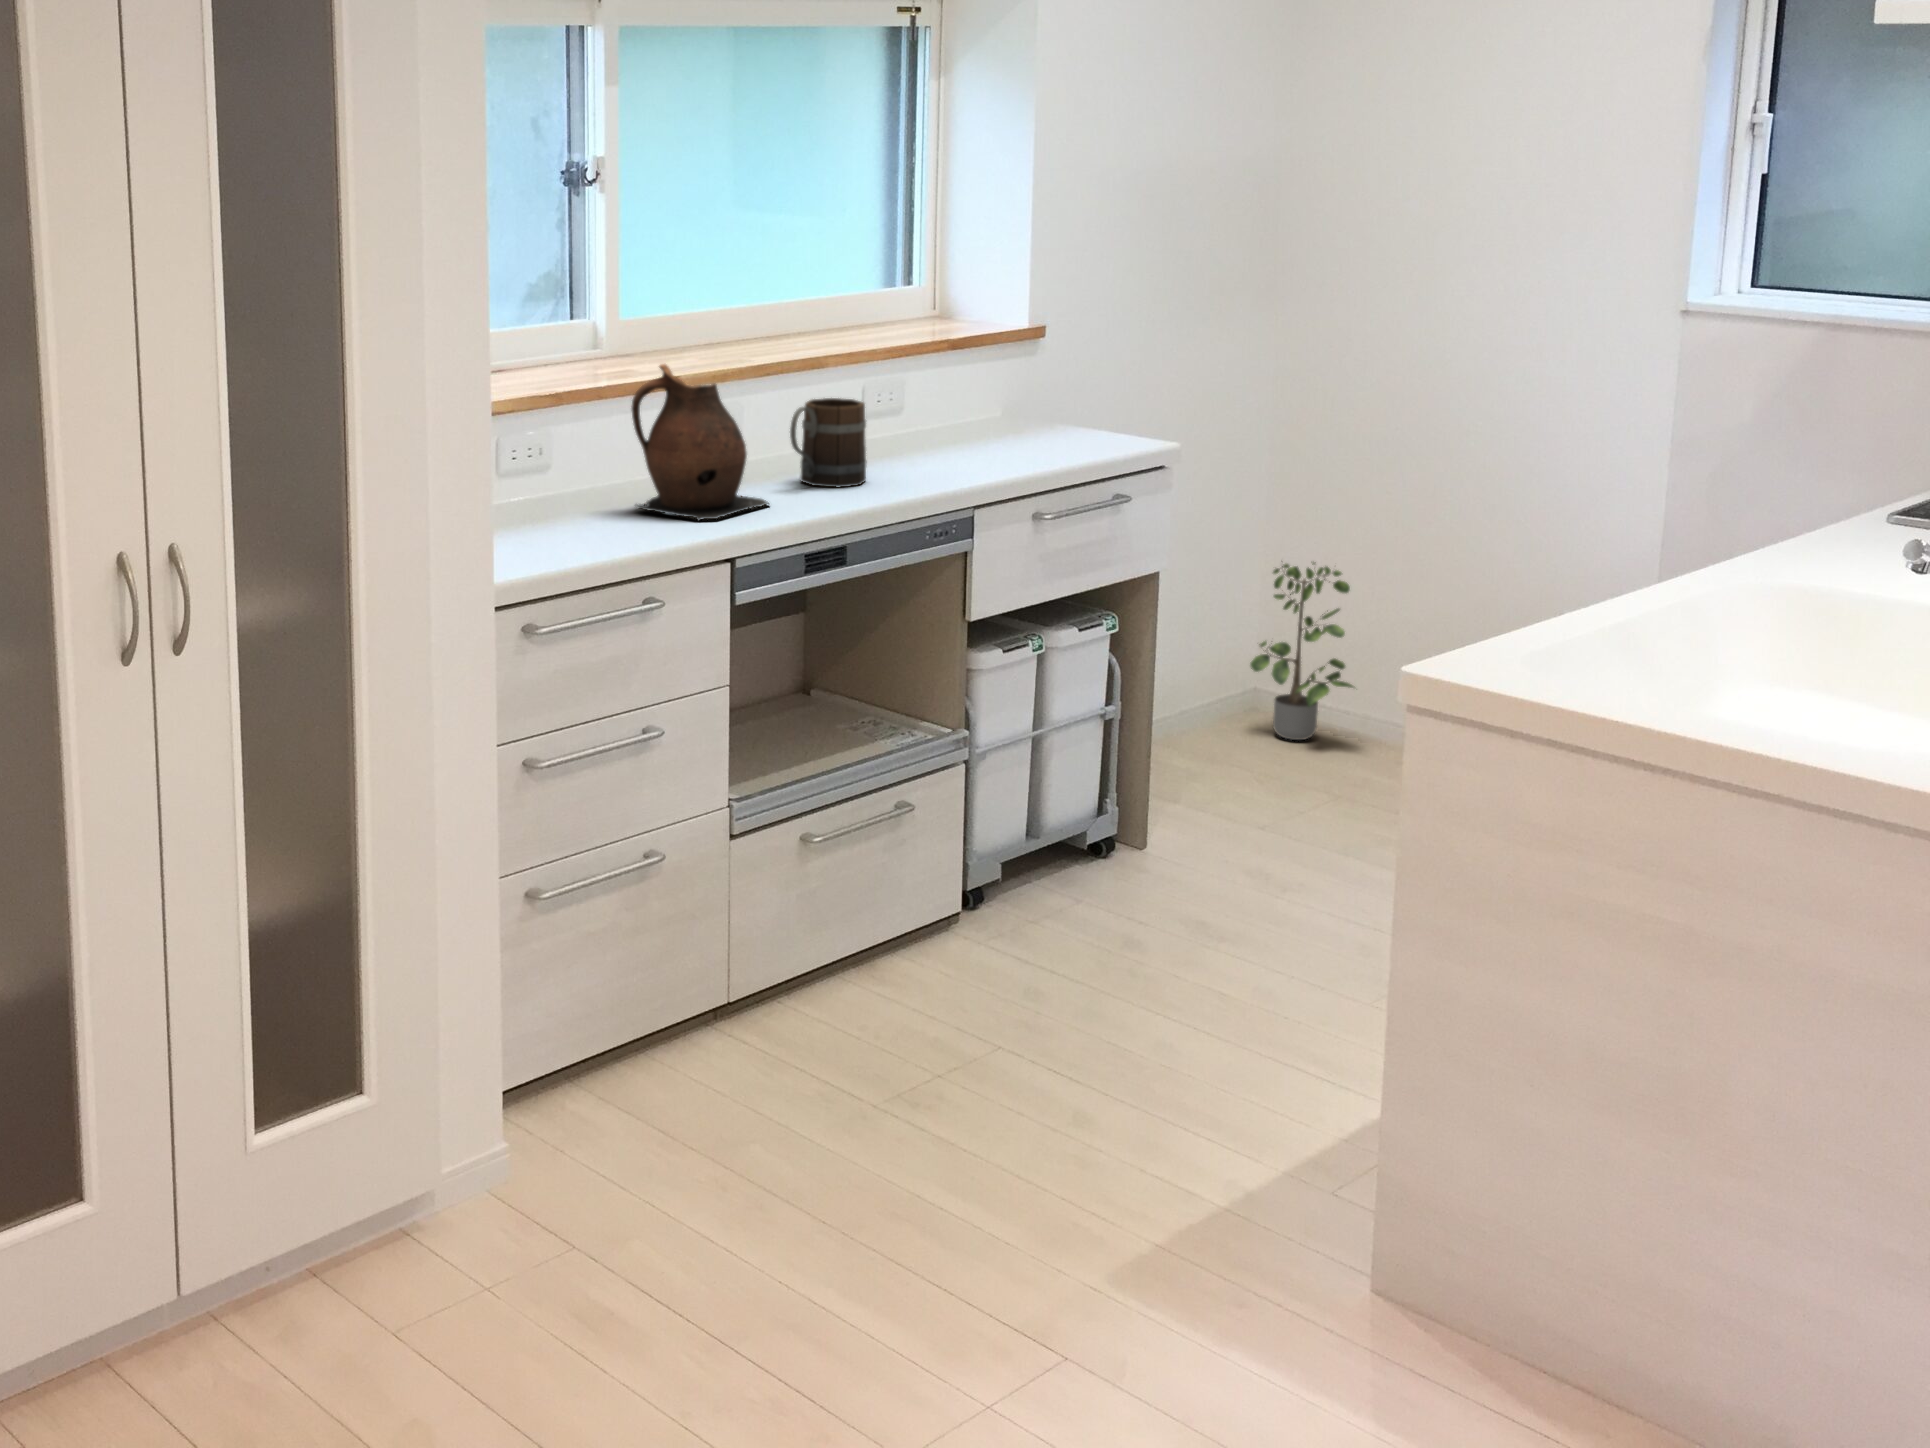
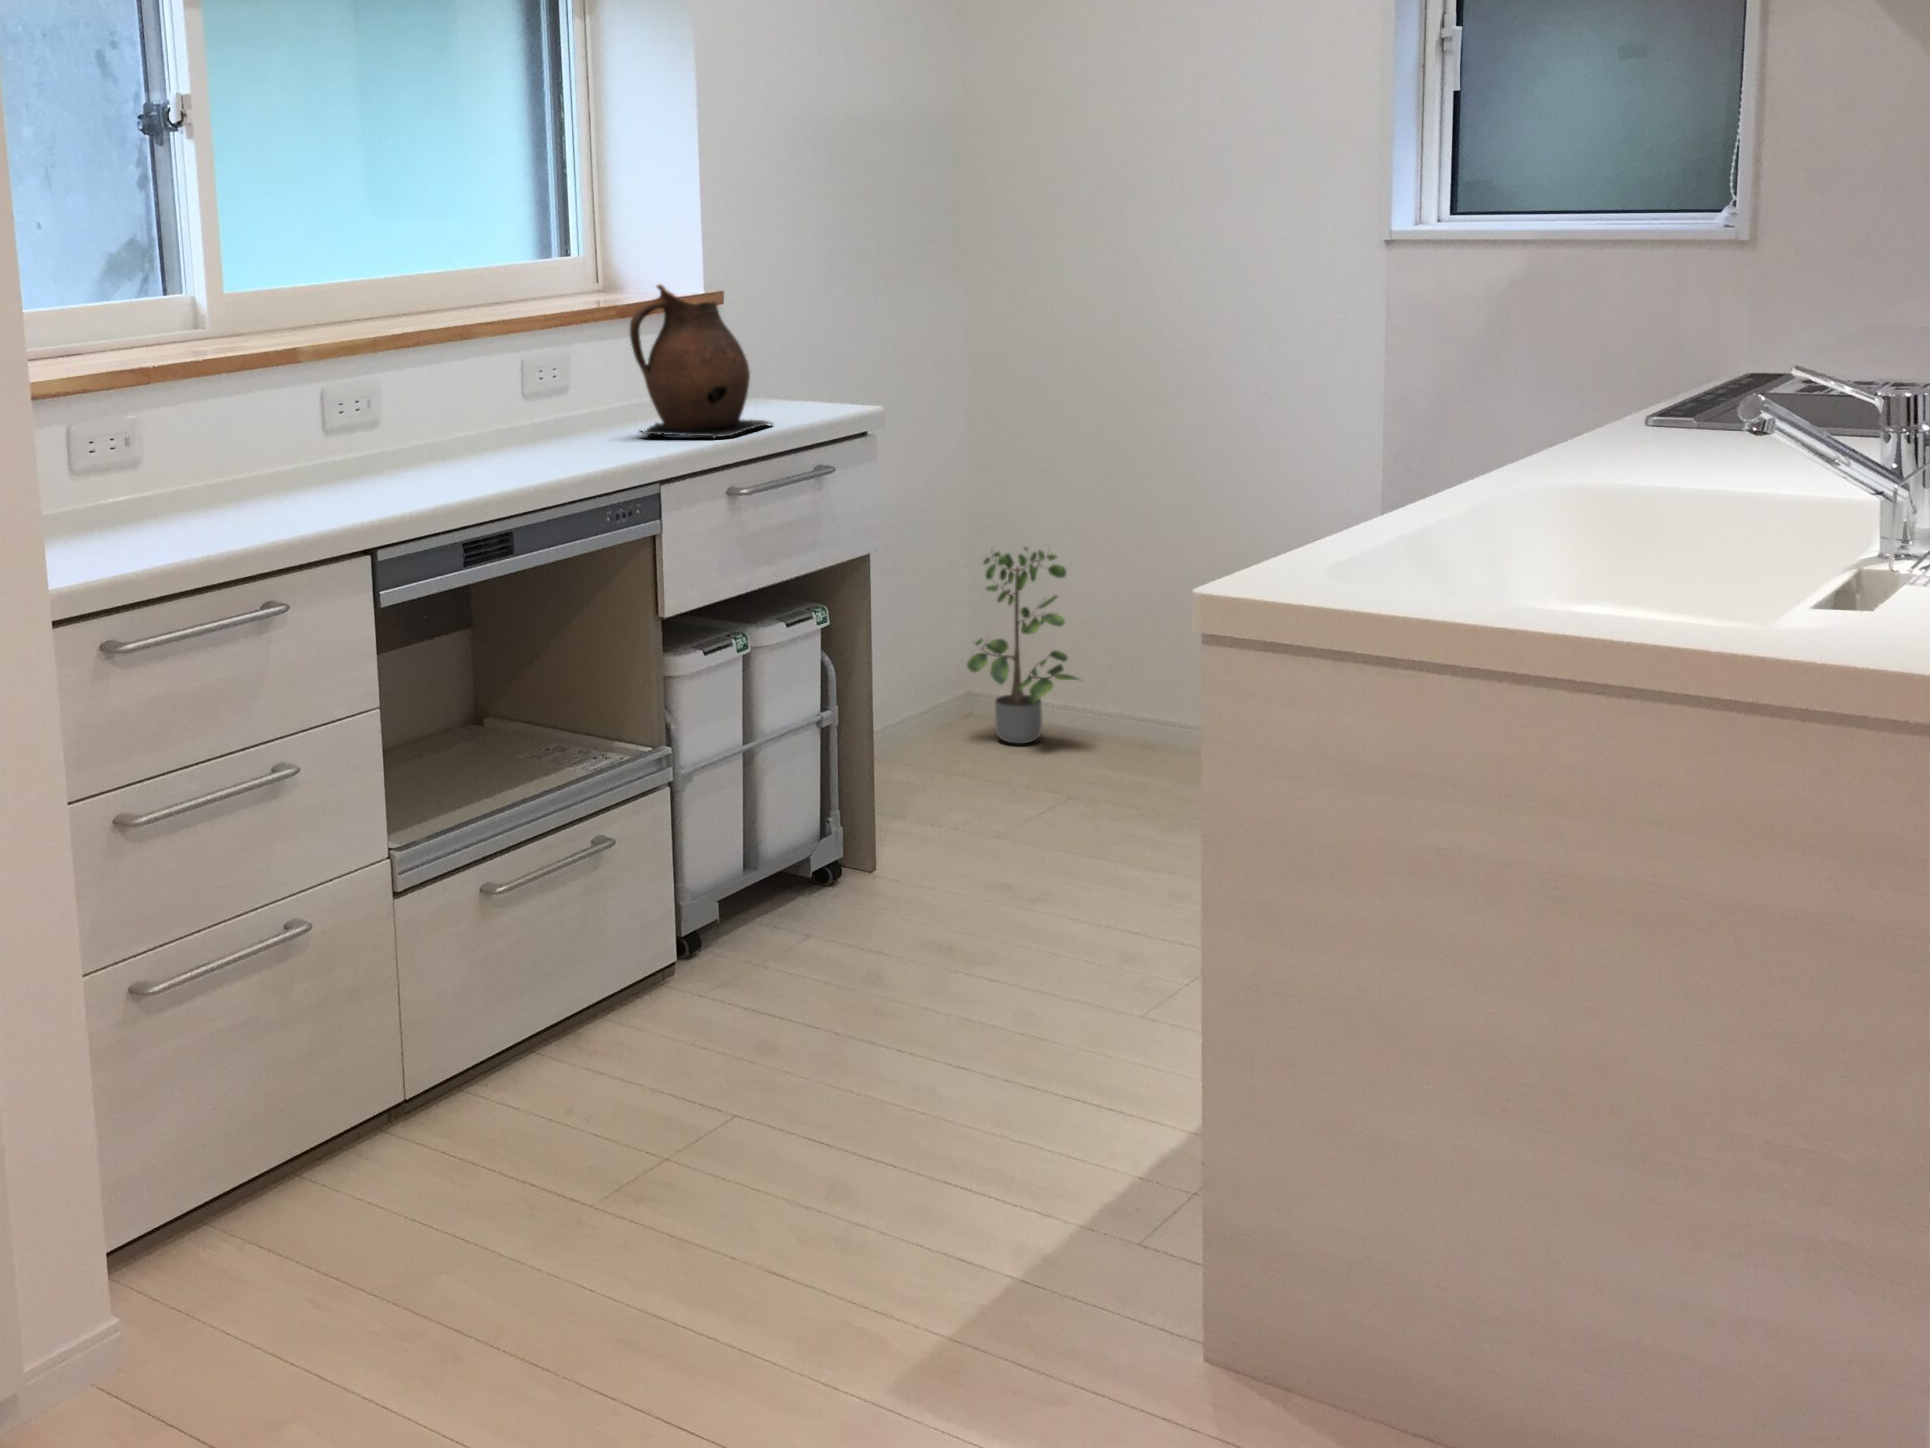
ceramic pitcher: present [631,364,768,521] -> present [630,284,772,439]
mug: present [790,398,867,487] -> none [434,368,529,471]

